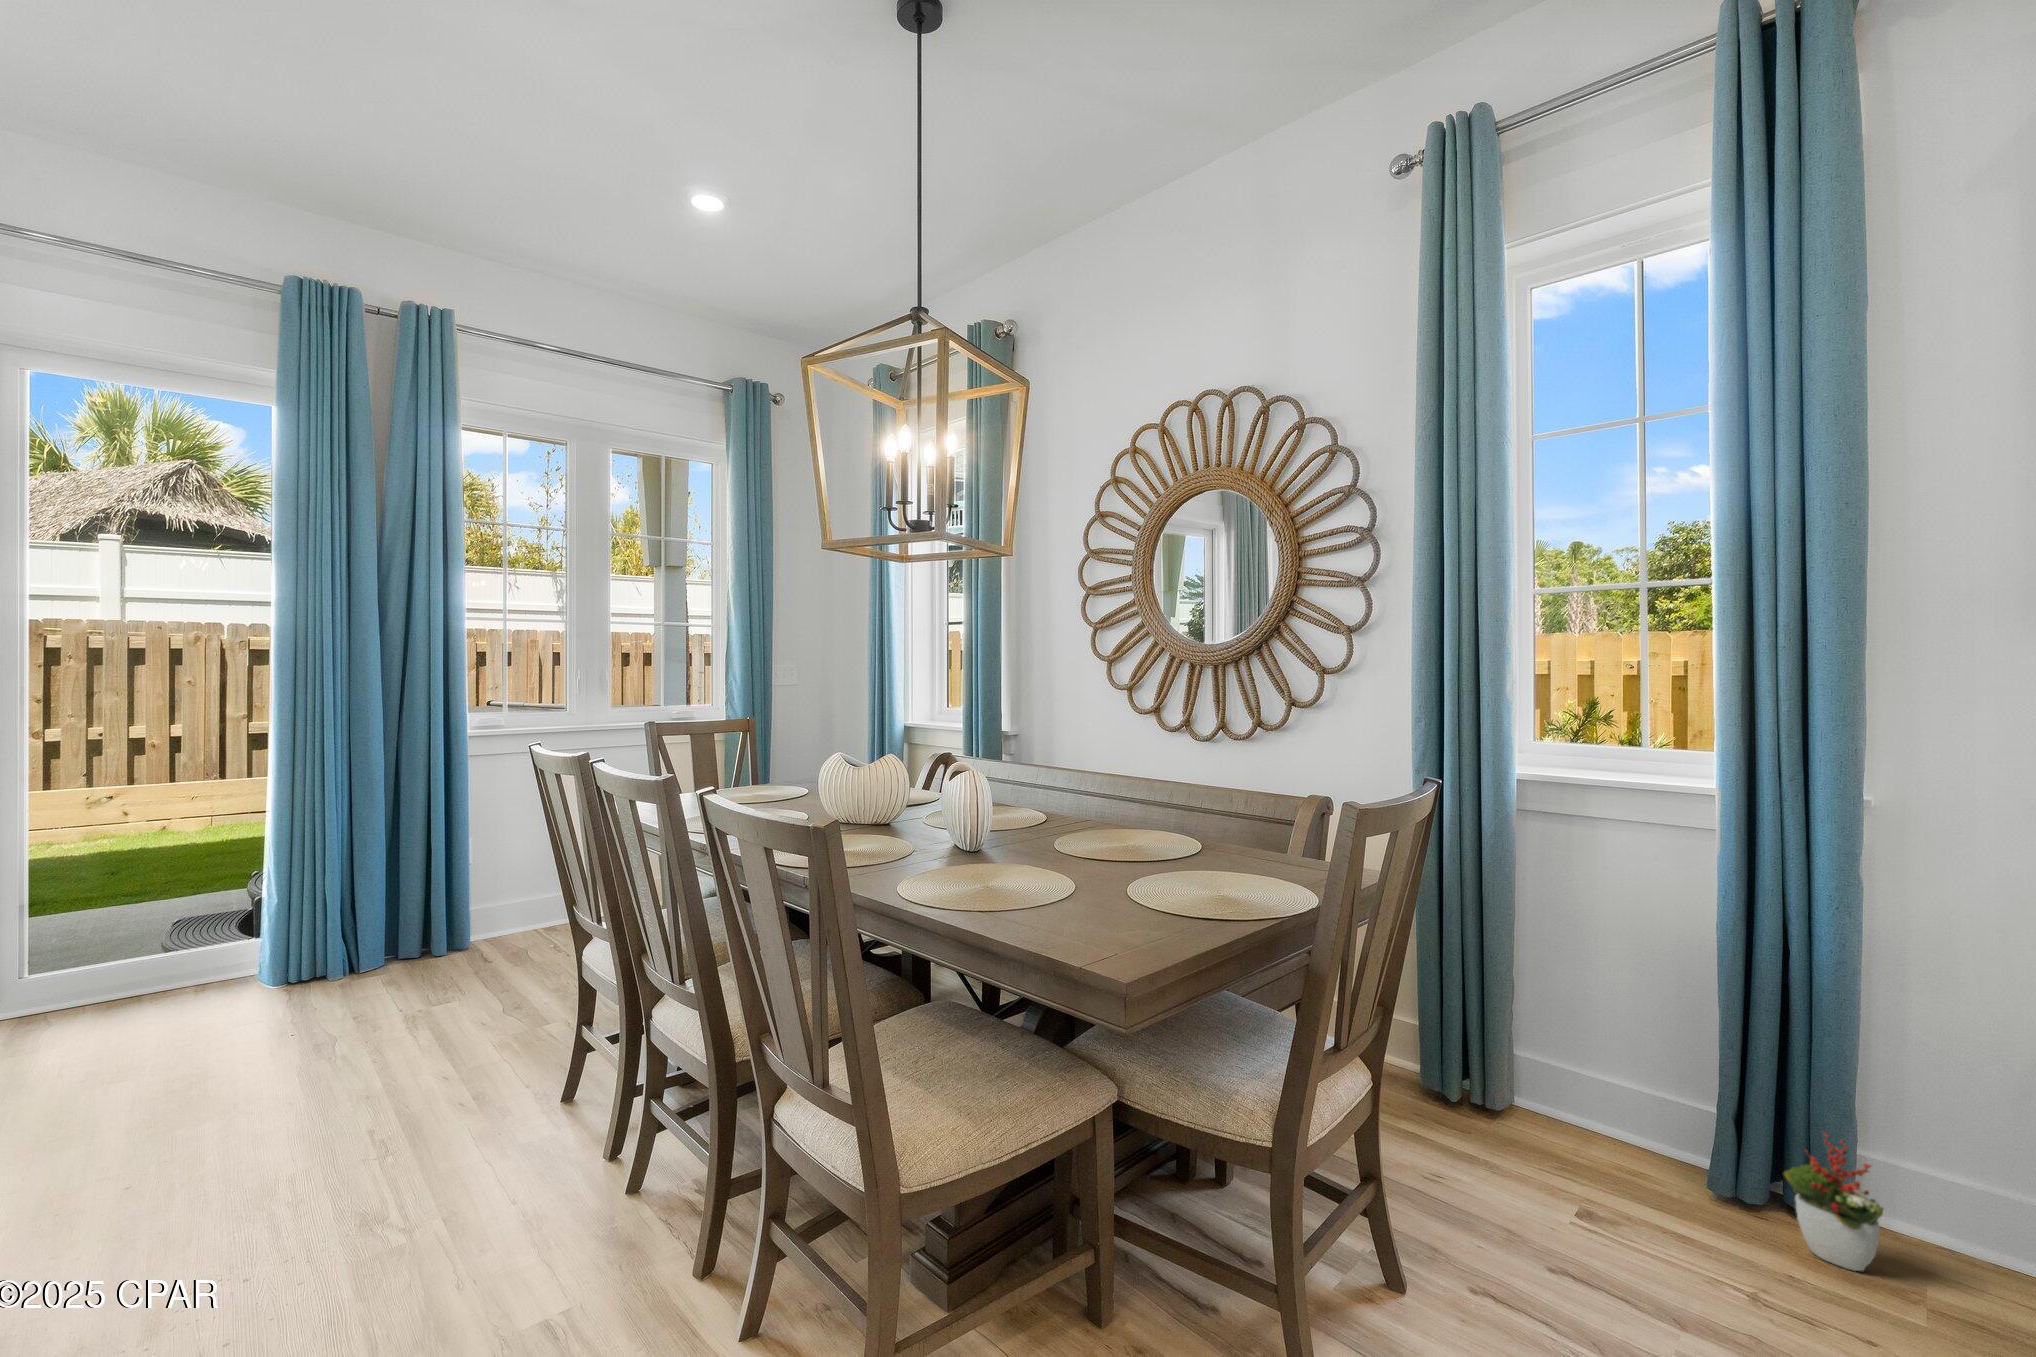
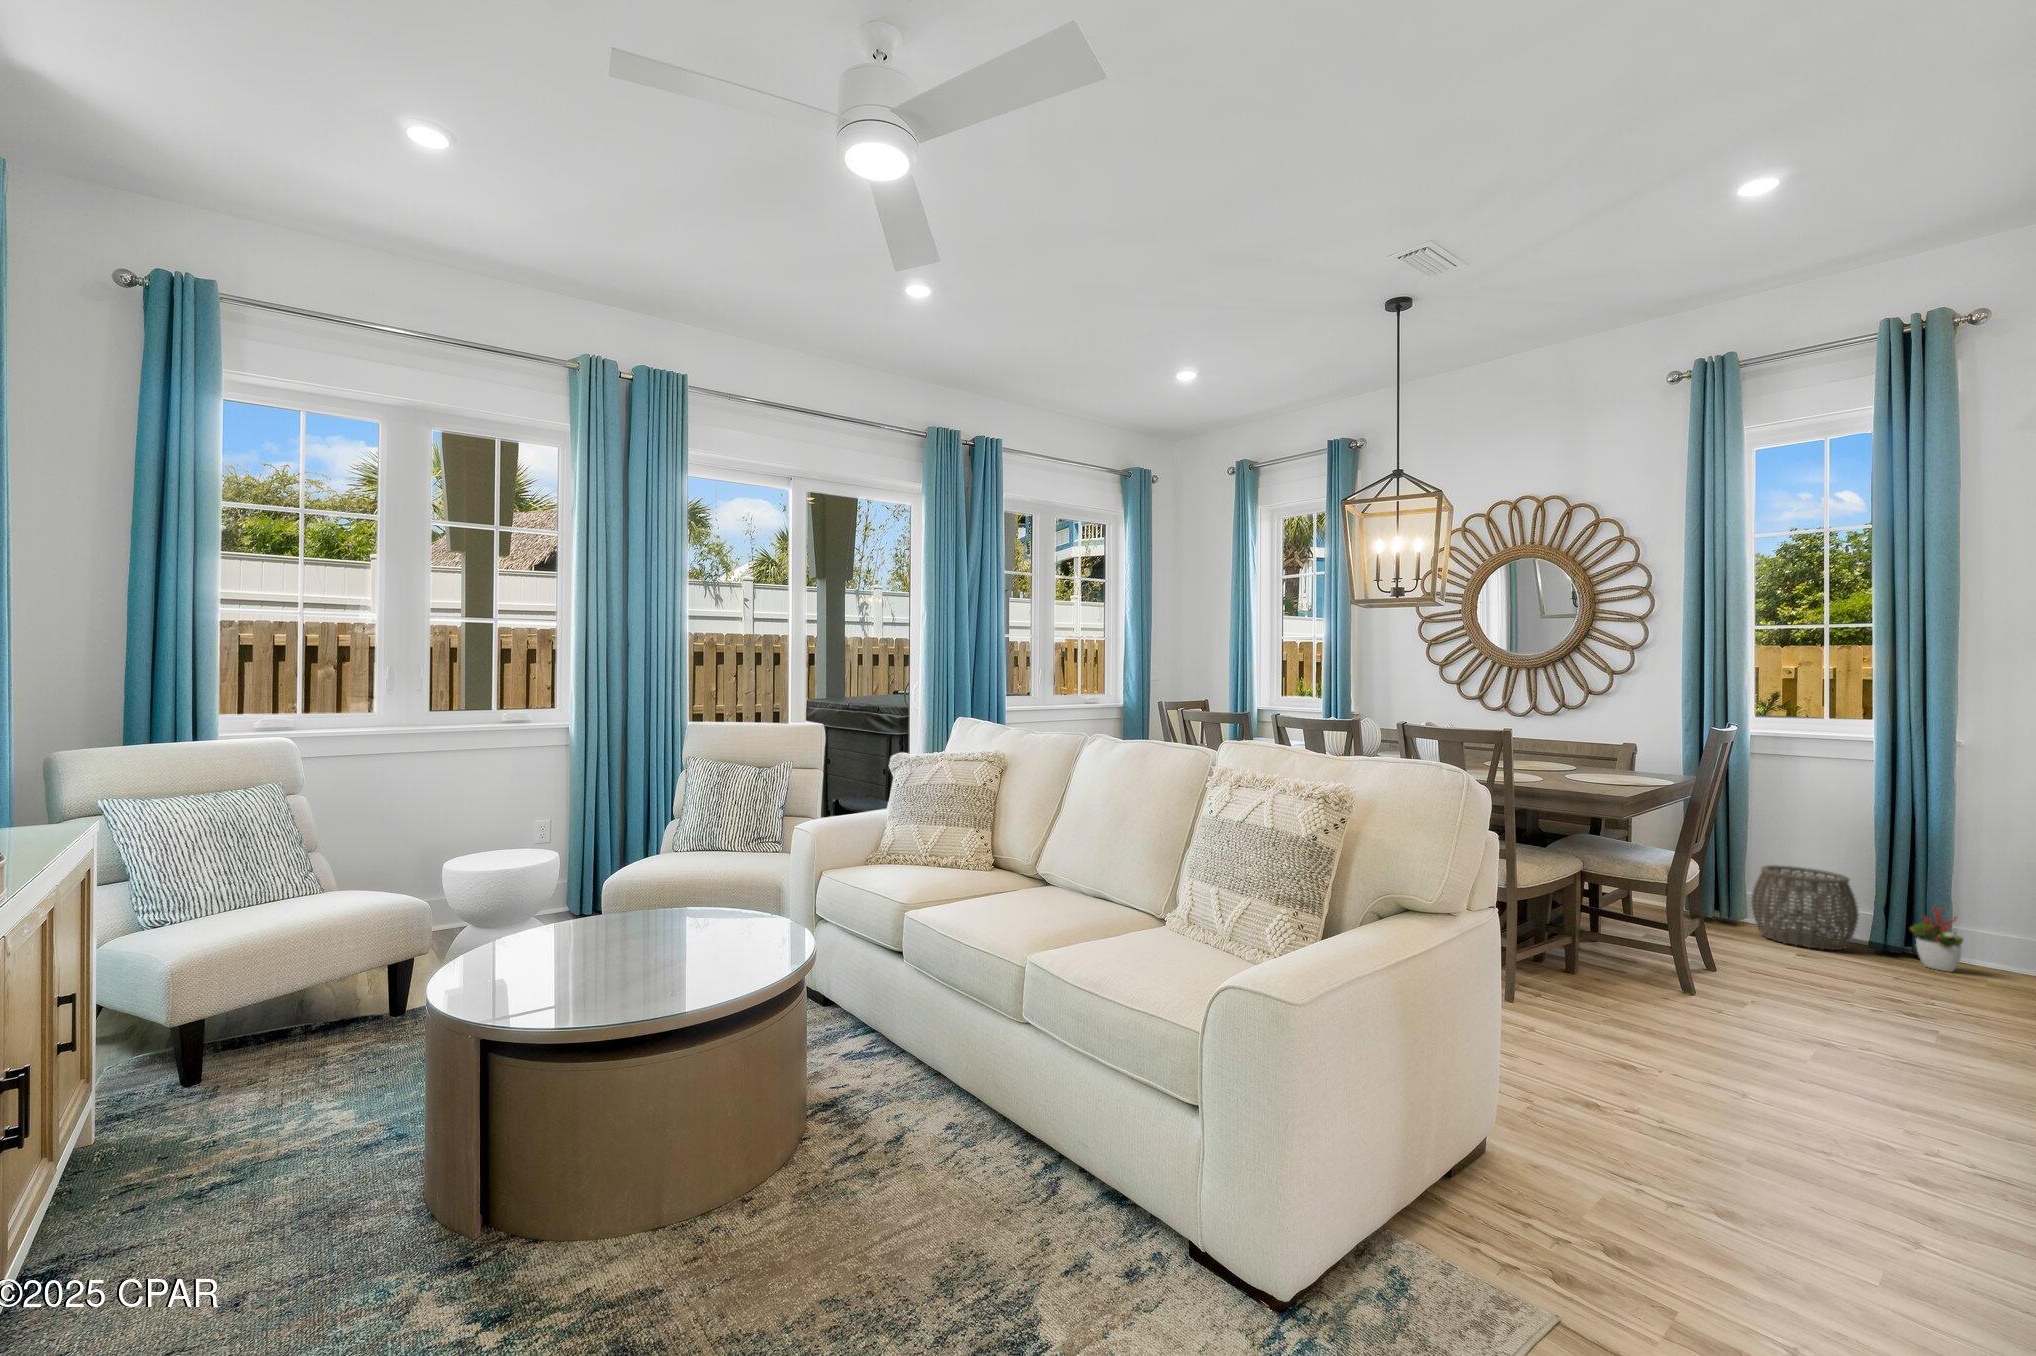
woven basket: none [1516,1021,1696,1204] -> present [1751,865,1859,950]

